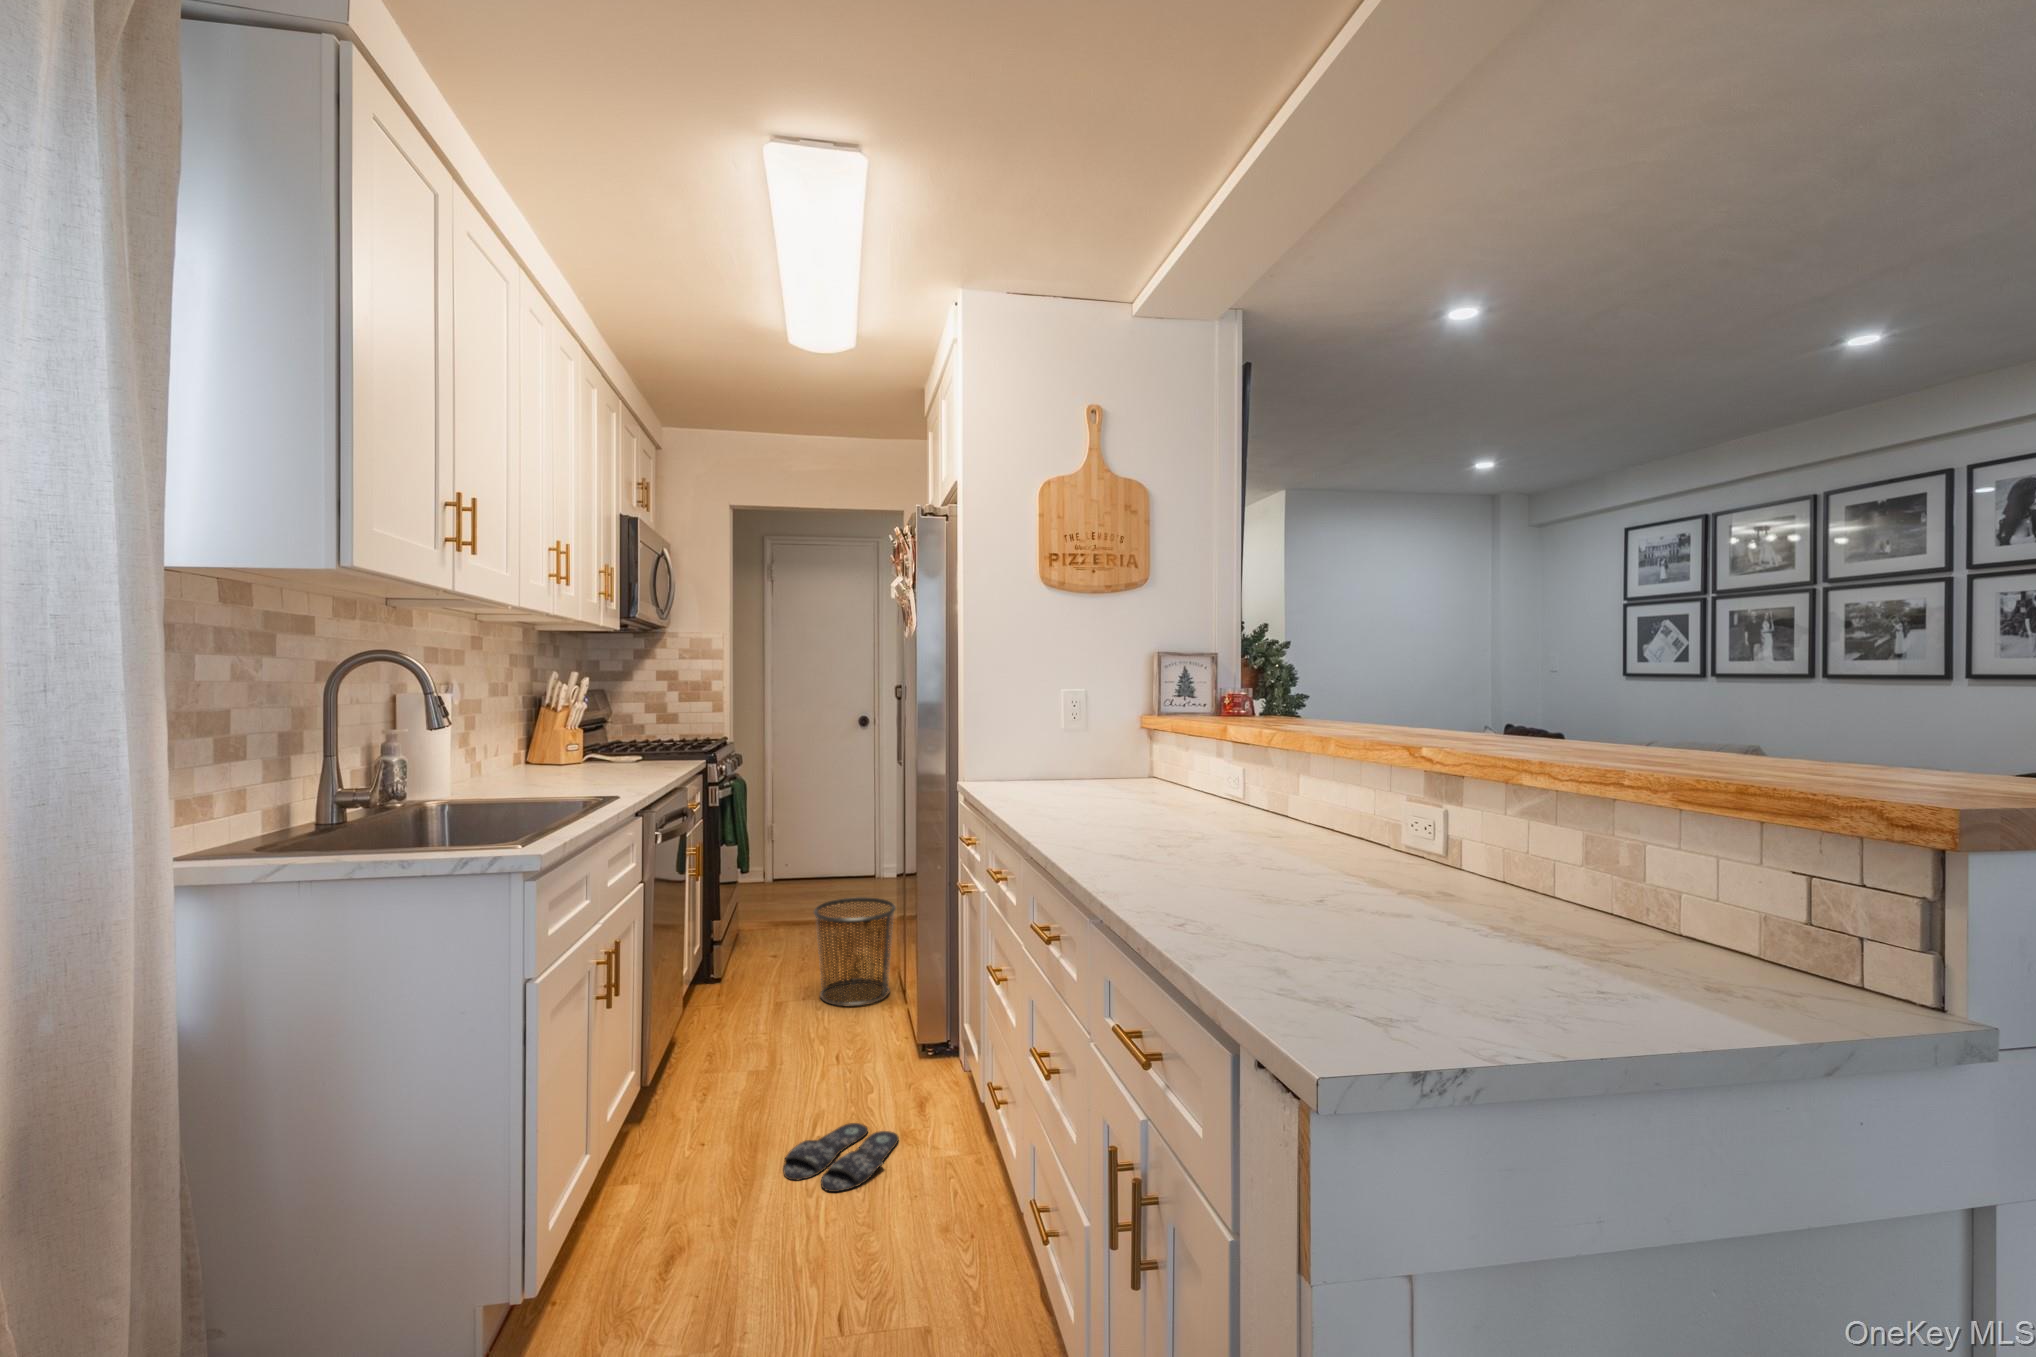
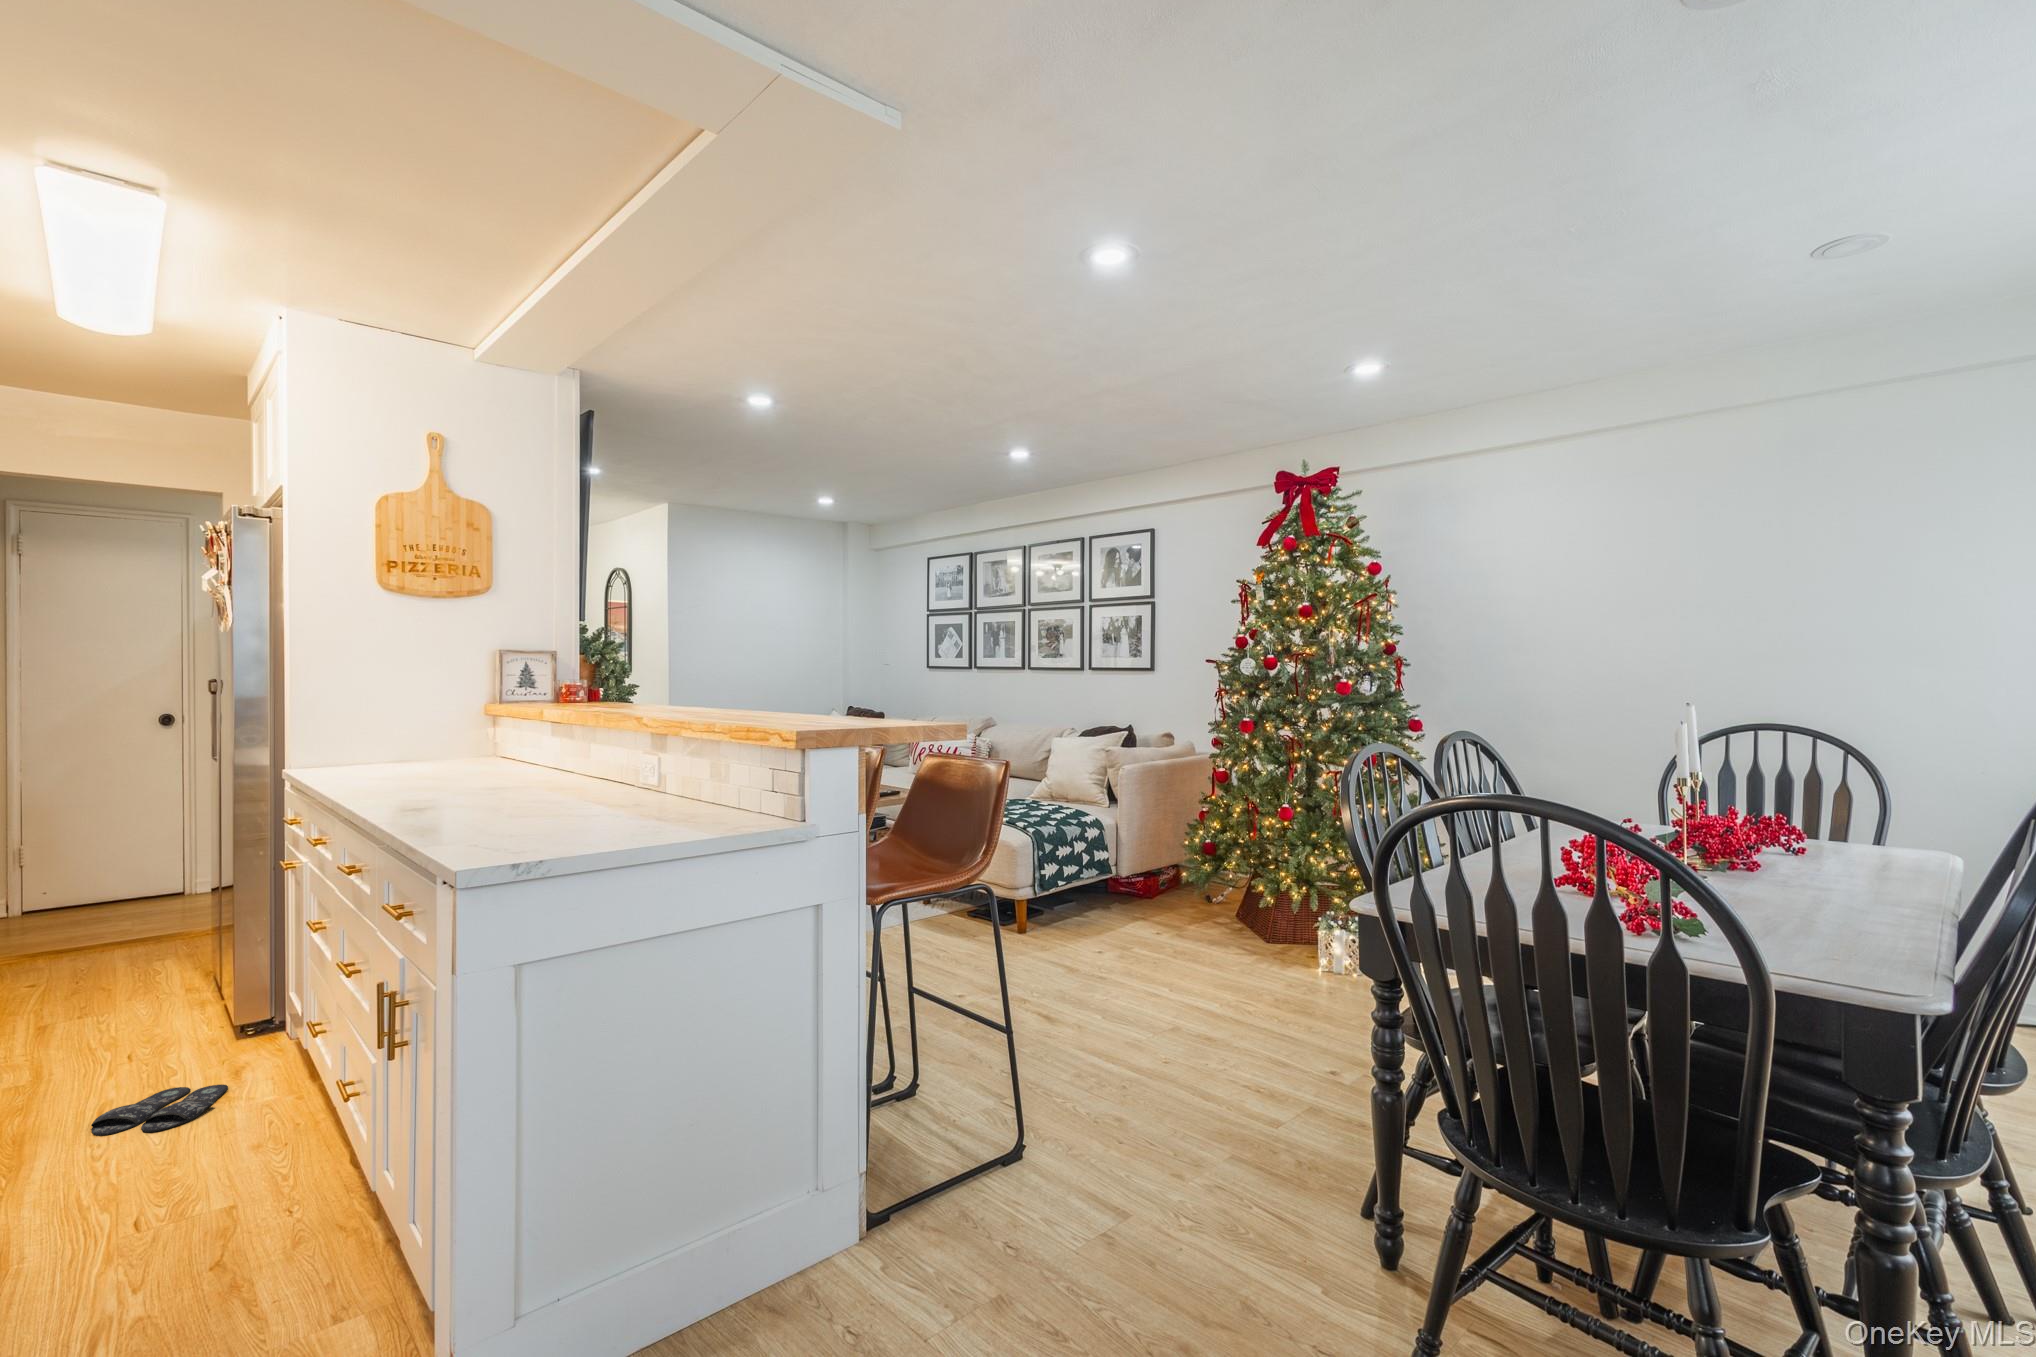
waste bin: present [814,897,896,1007] -> none [89,904,204,1018]

